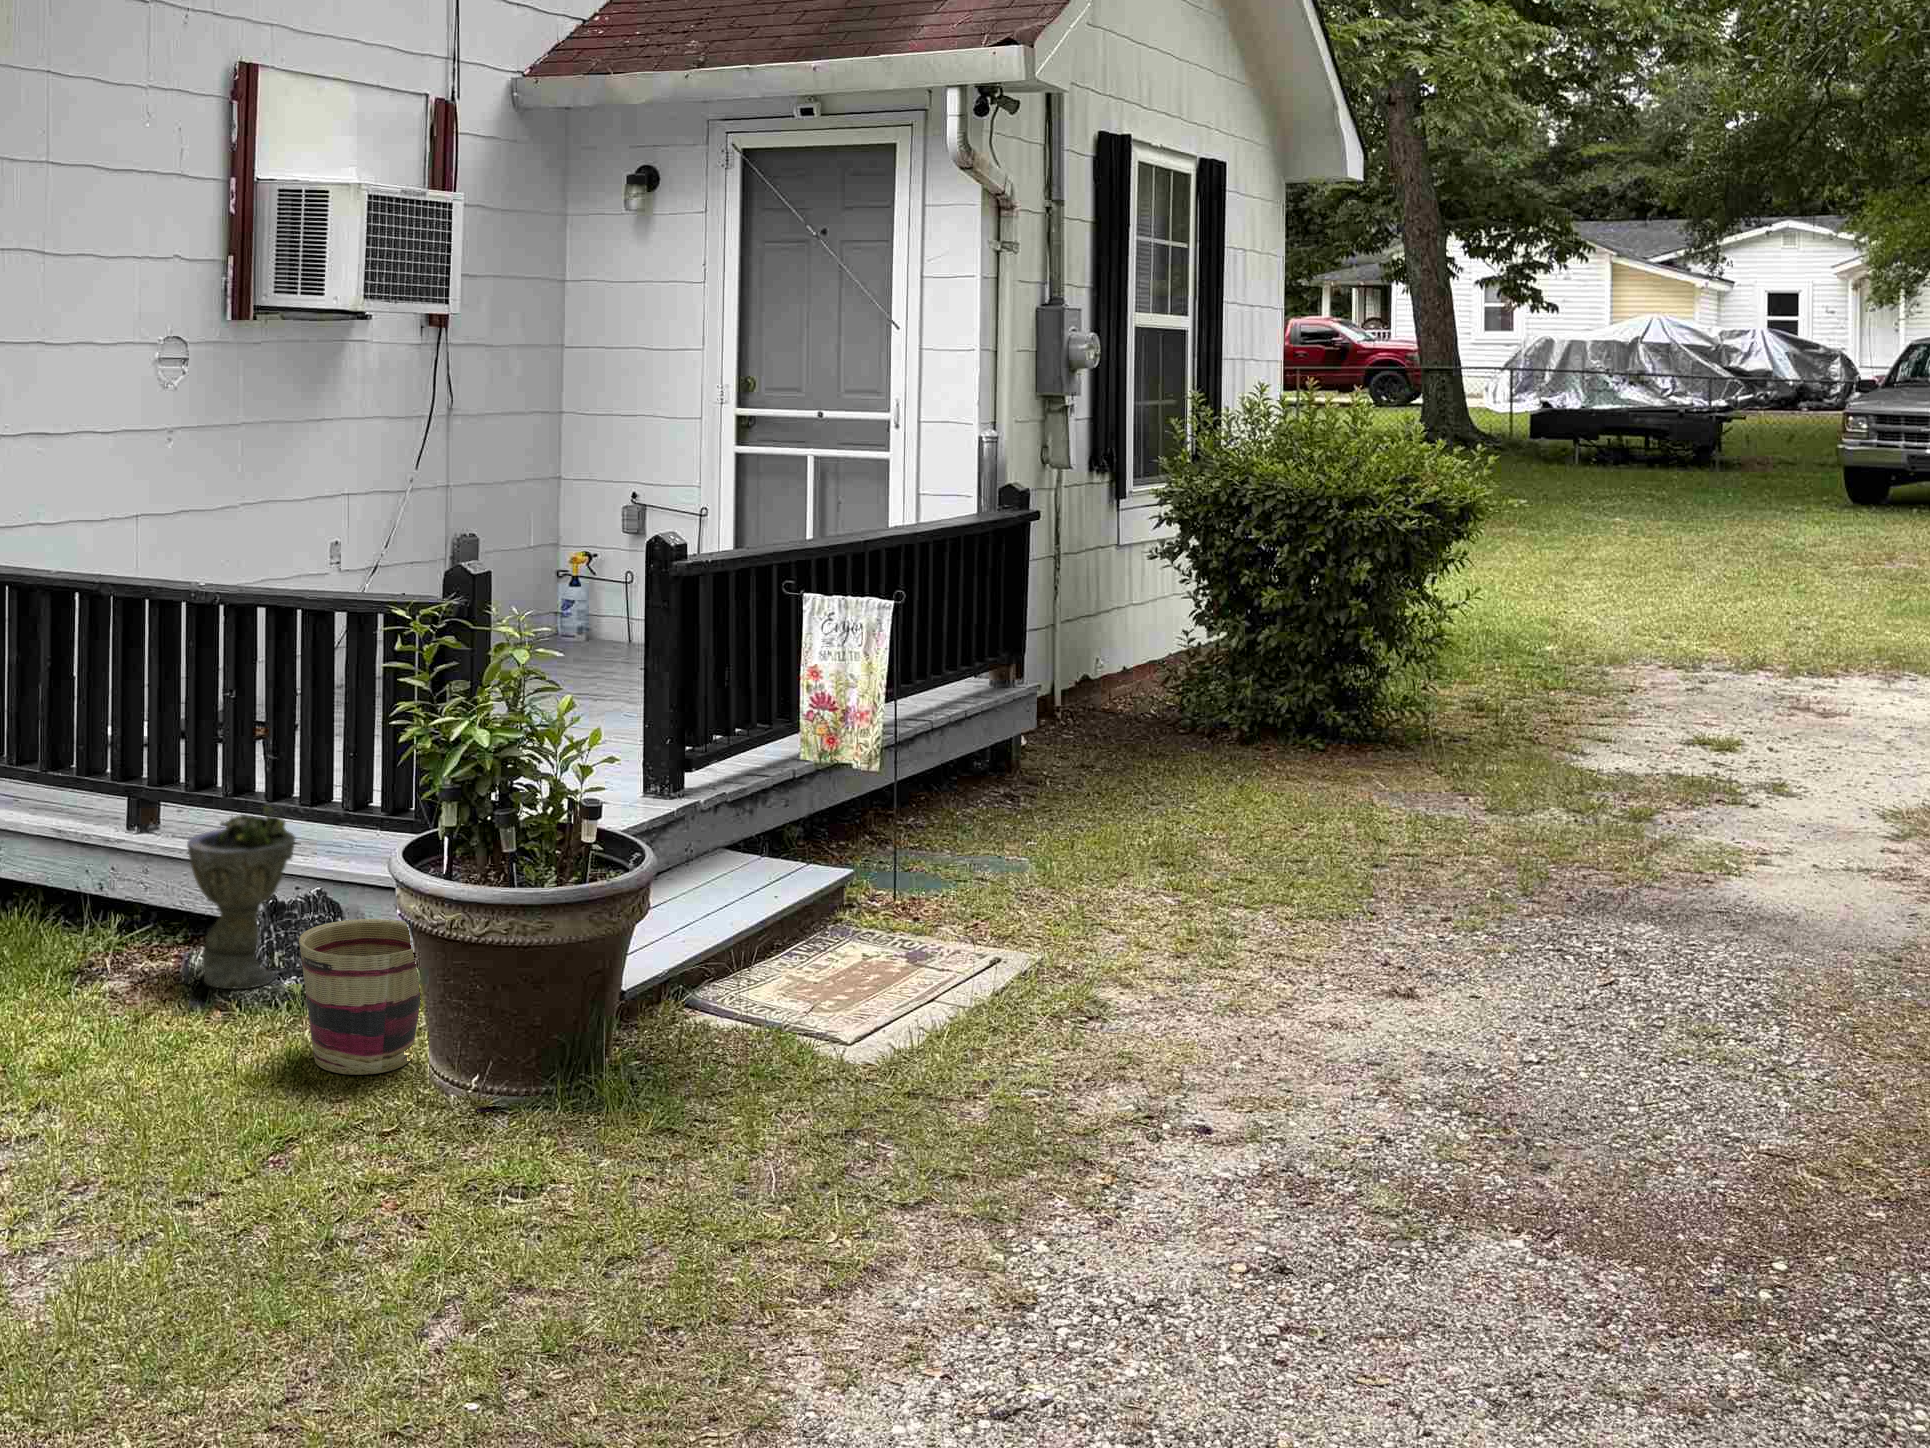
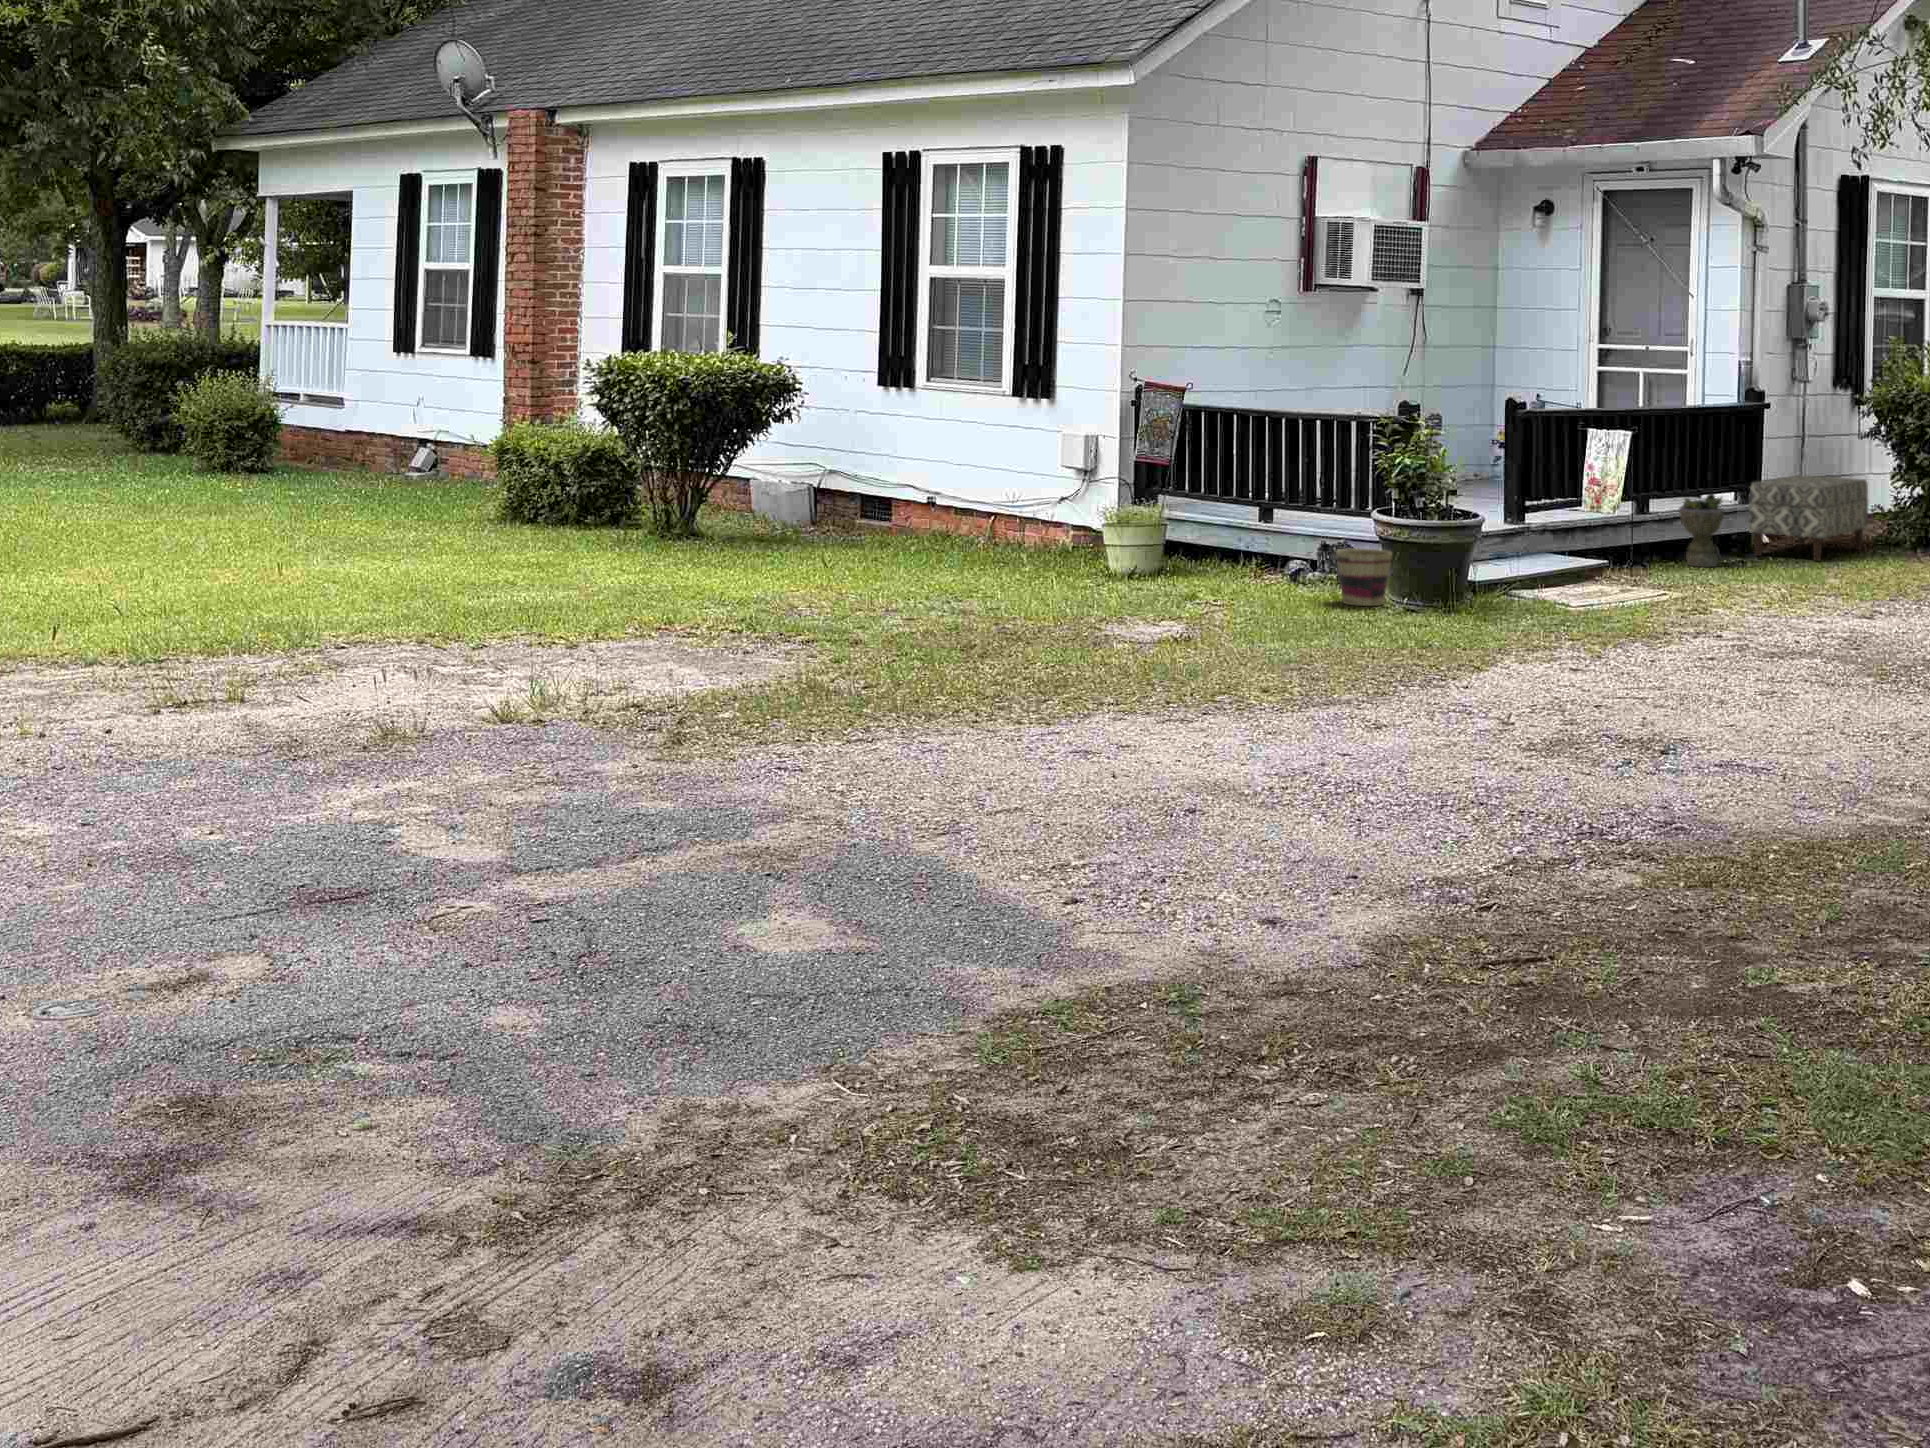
bench: none [1002,614,1156,778] -> present [1749,475,1868,561]
planter: present [187,806,295,989] -> present [1679,493,1724,567]

